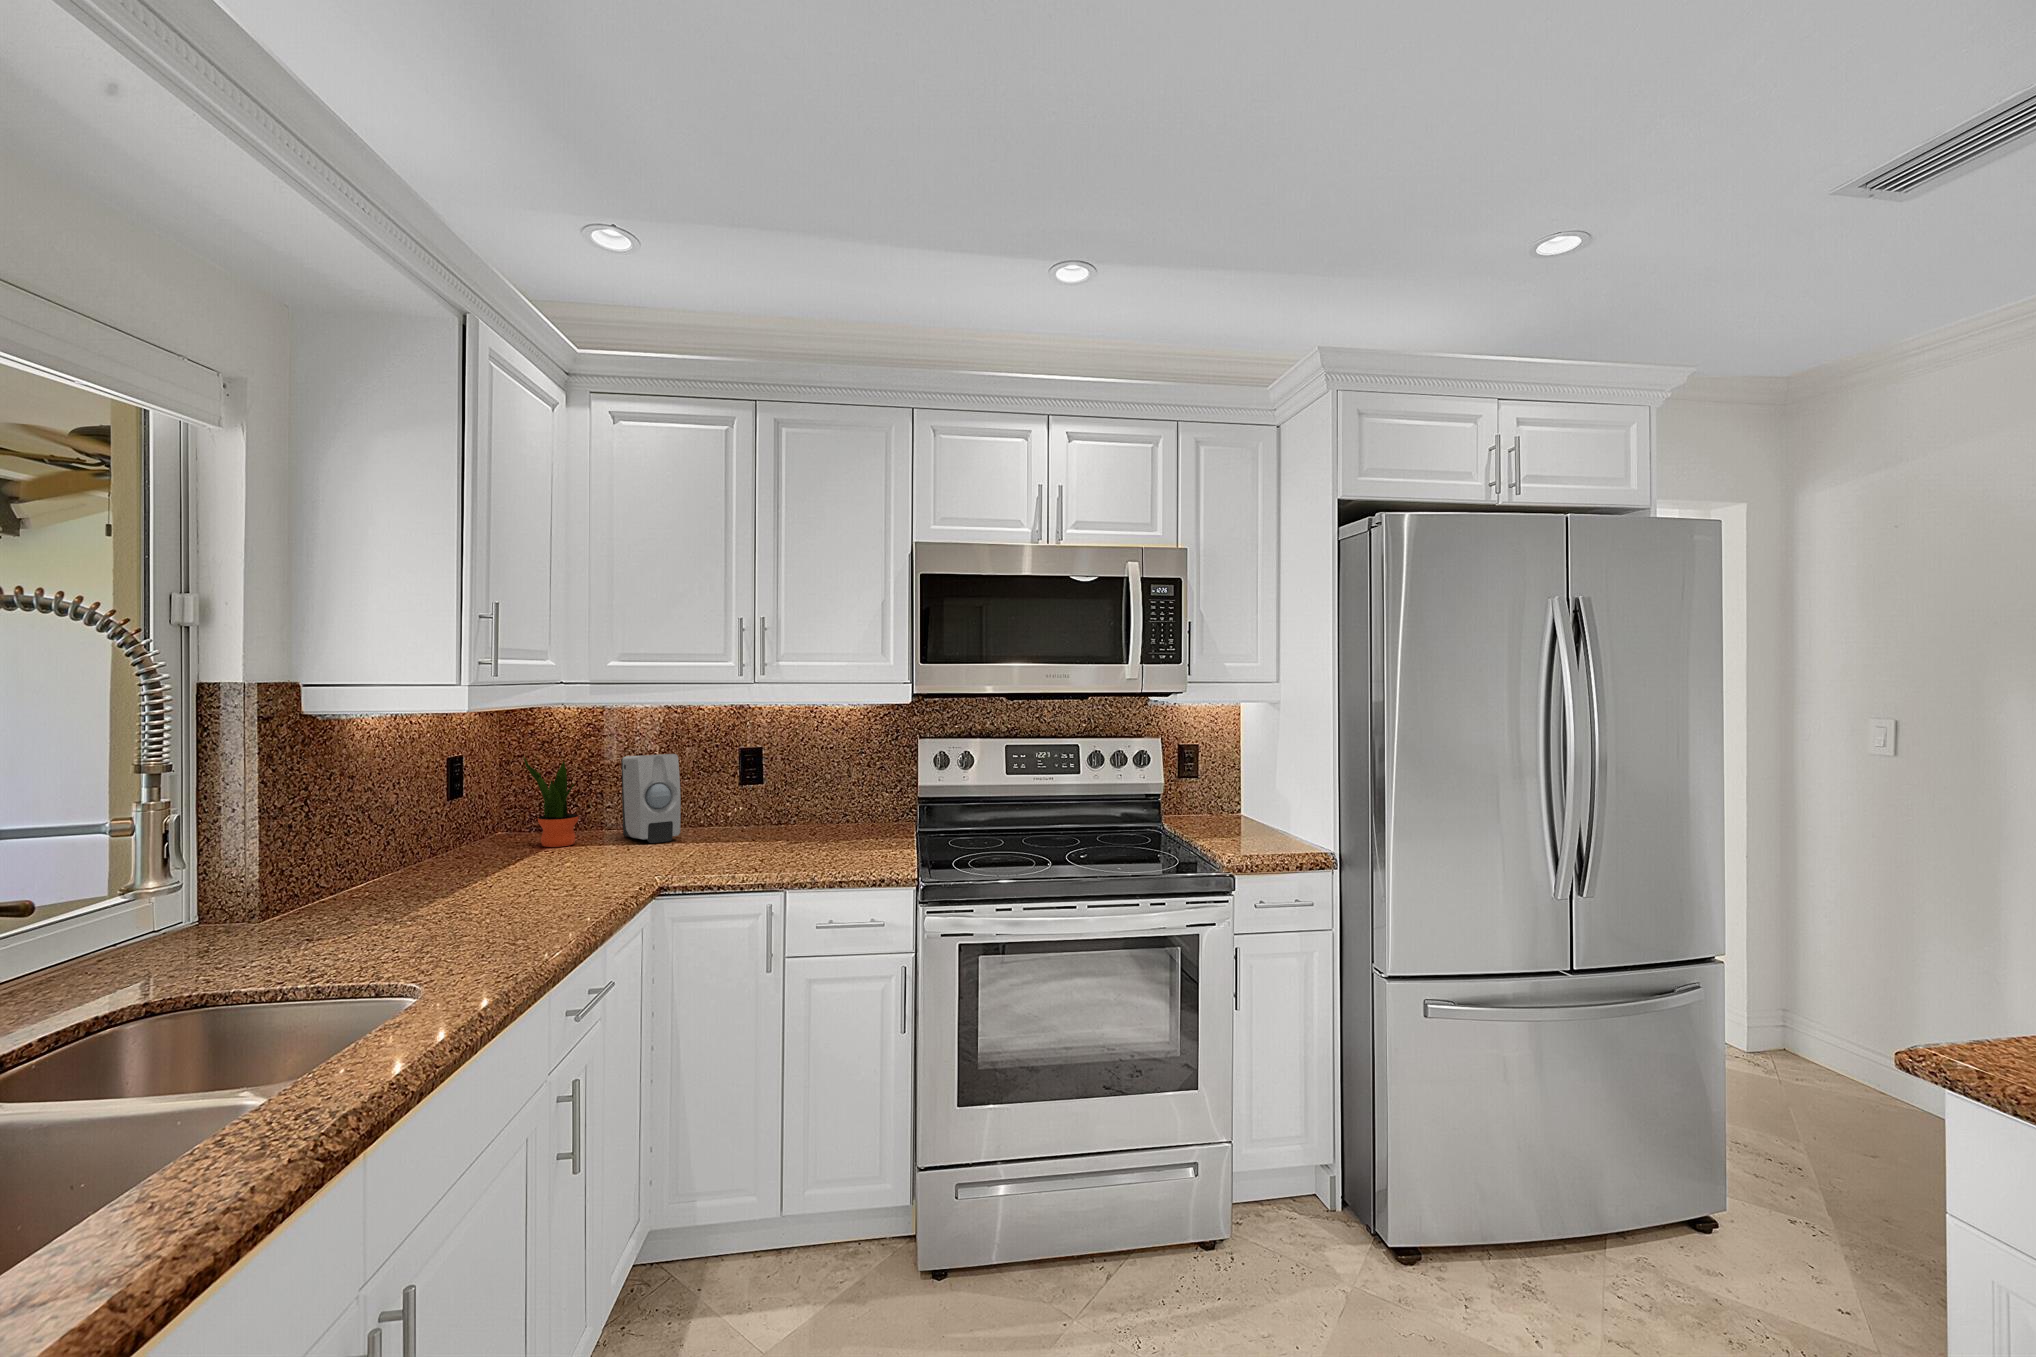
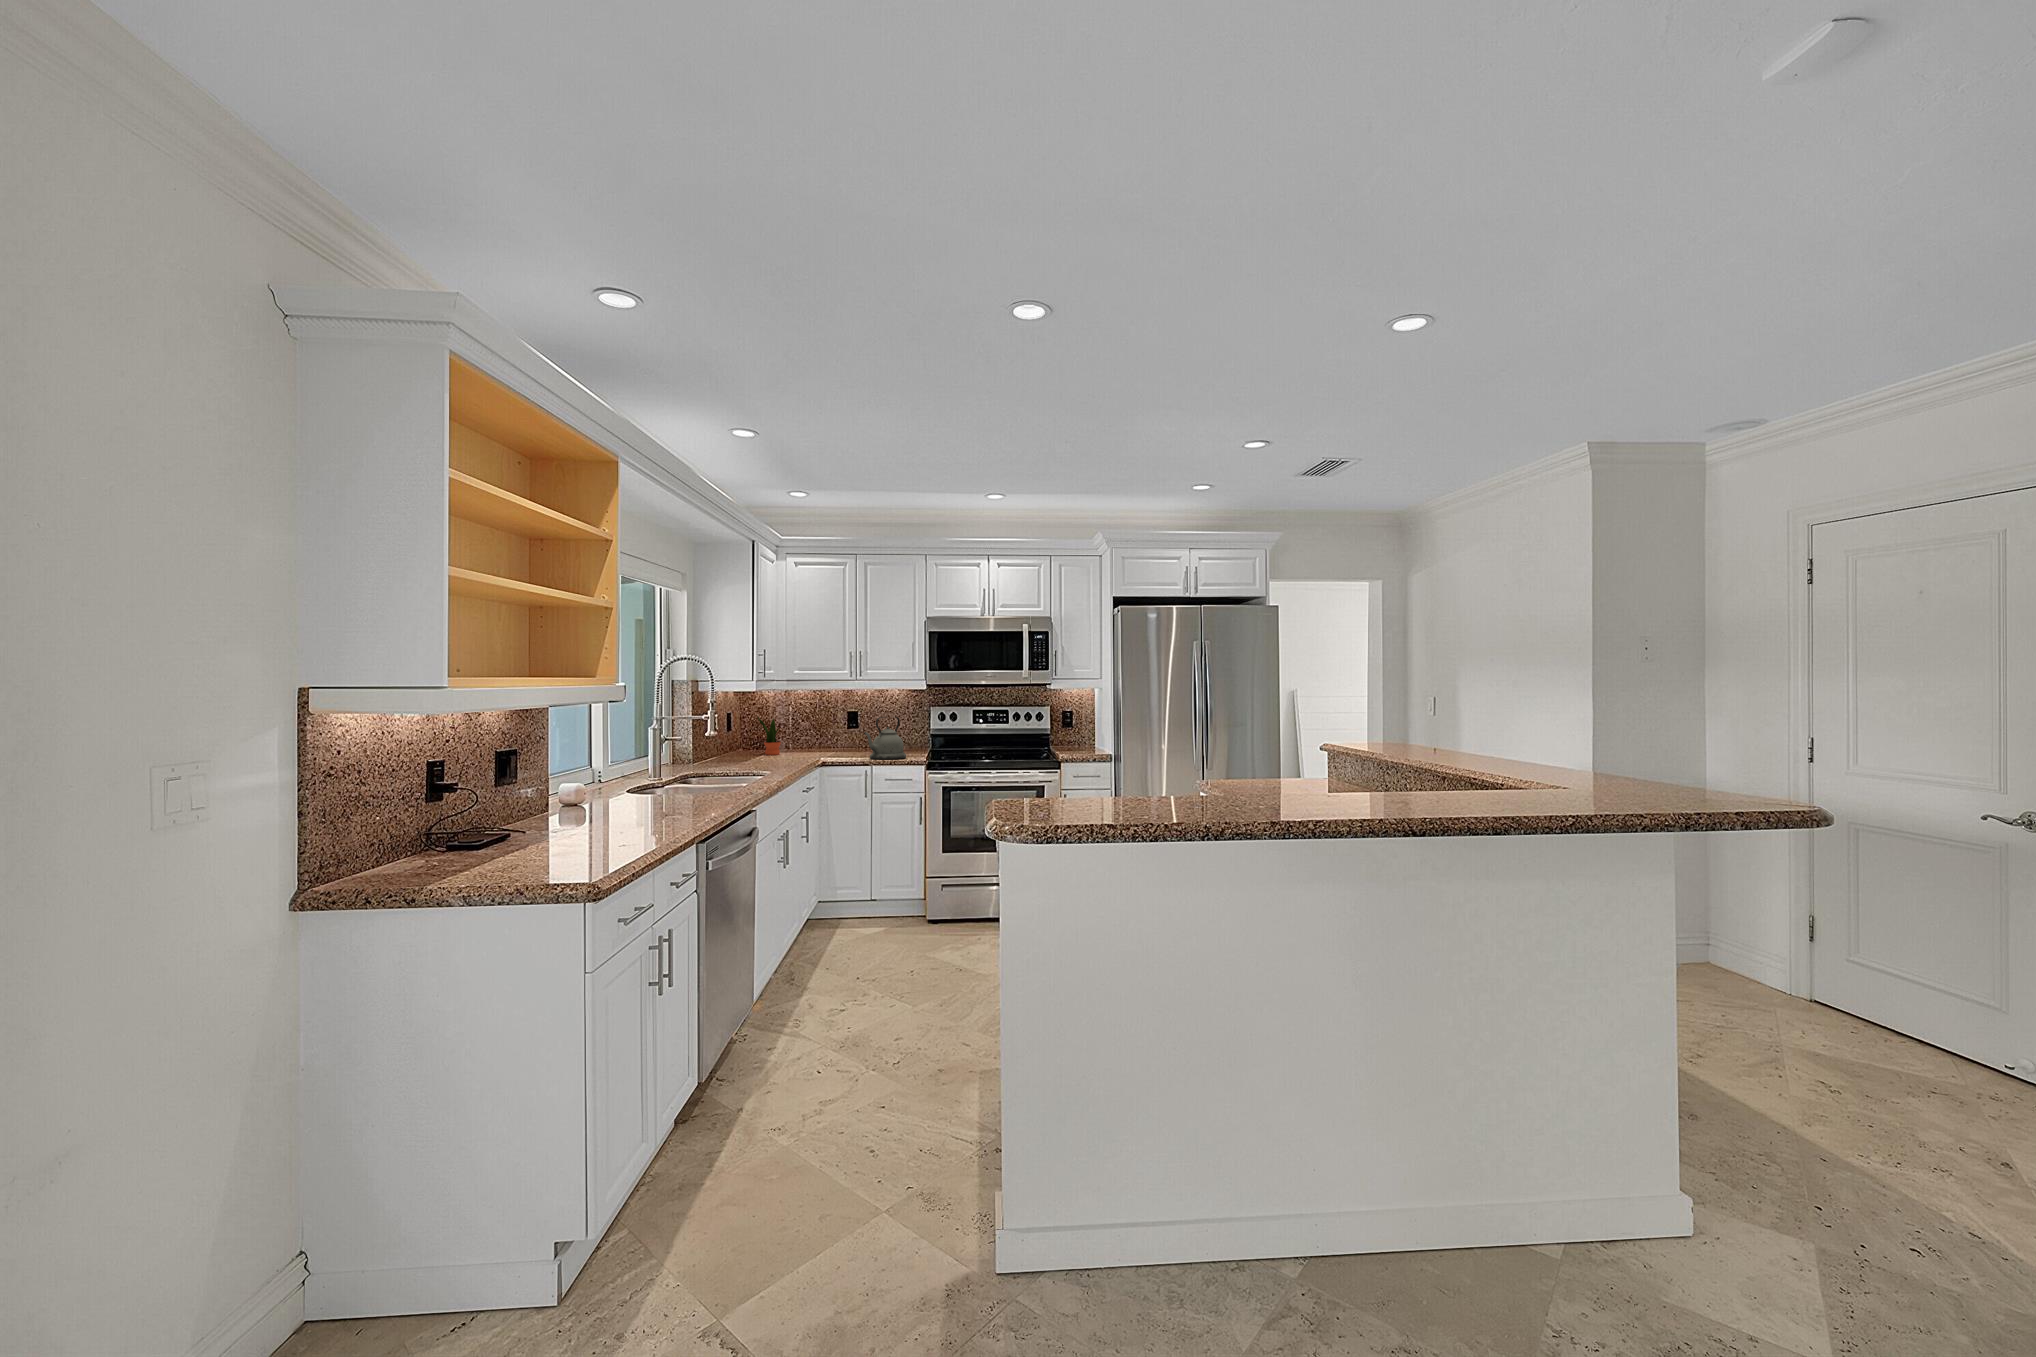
soap dispenser: present [621,754,681,843] -> none [797,714,825,754]
kettle: none [757,767,859,872] -> present [864,717,906,759]

